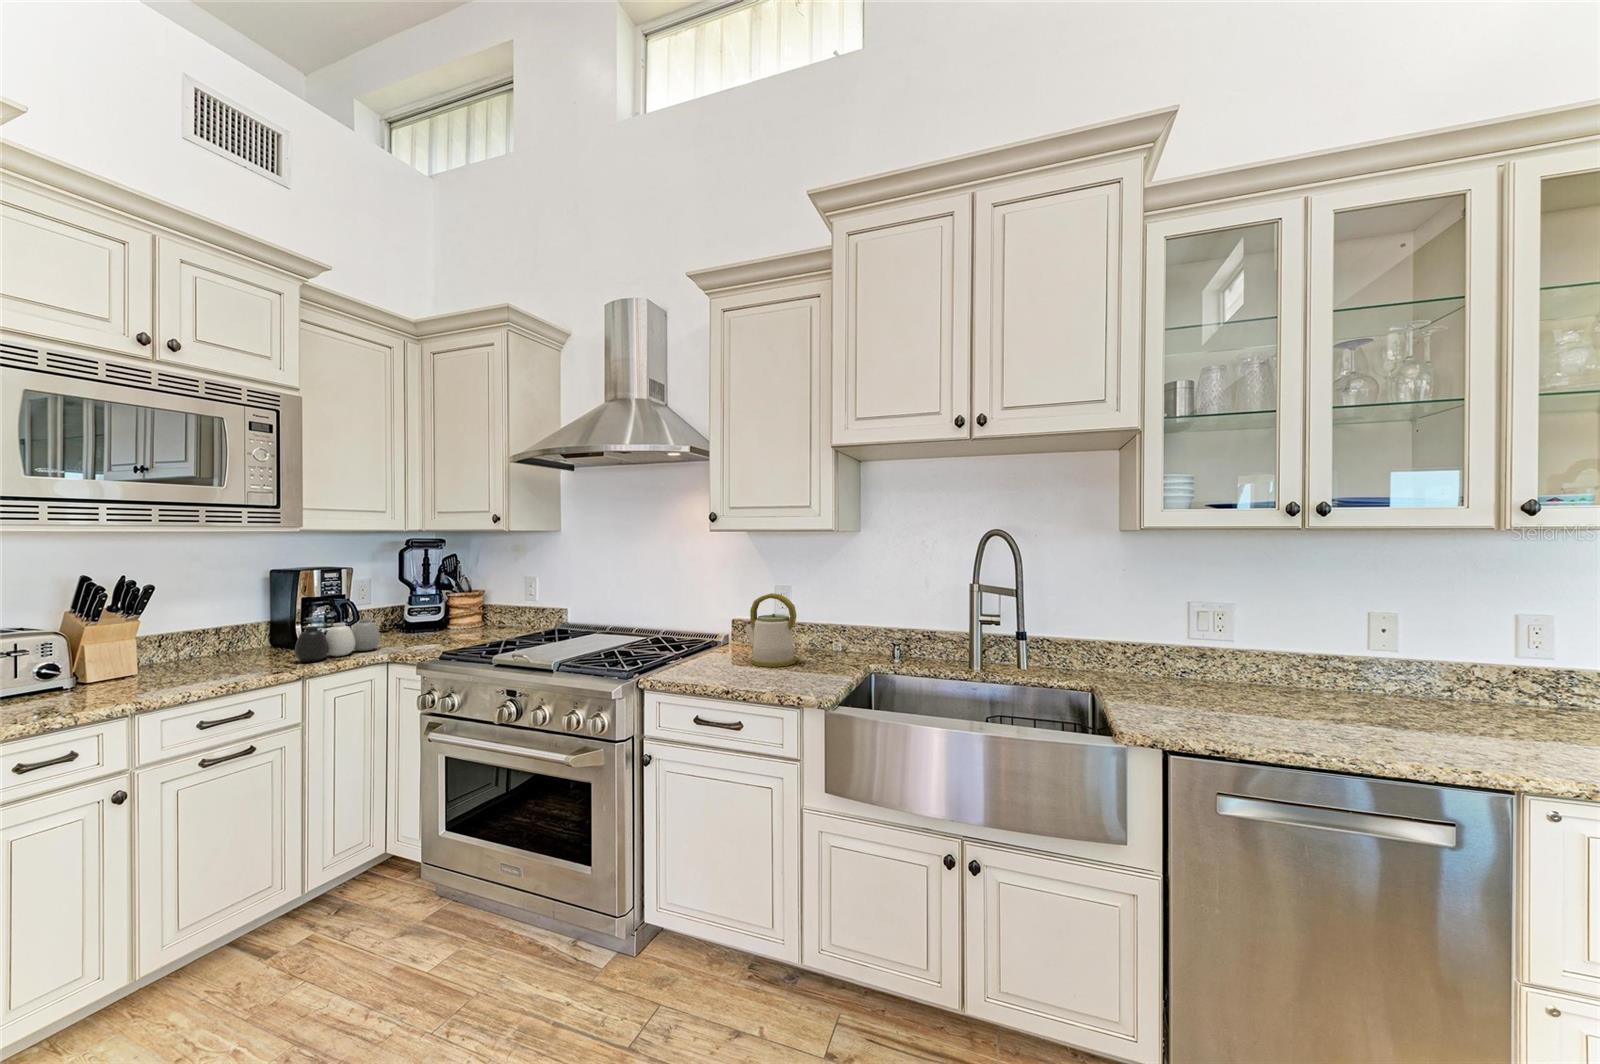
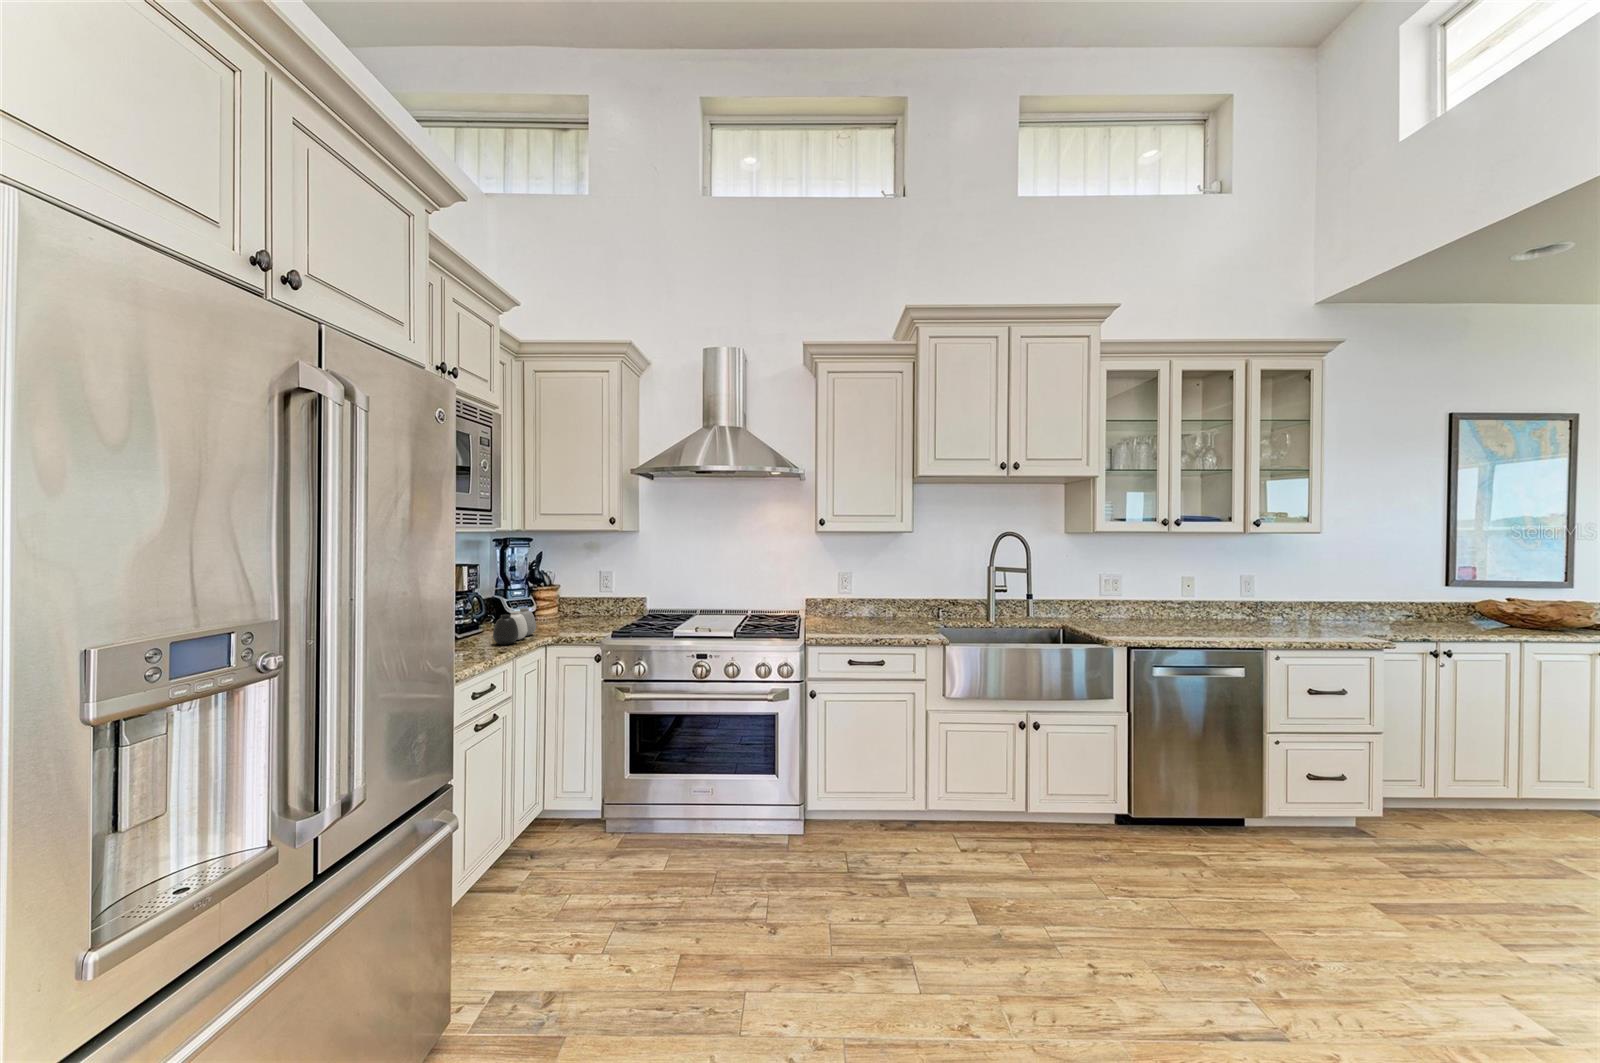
kettle: present [744,593,796,667] -> none [843,576,883,627]

